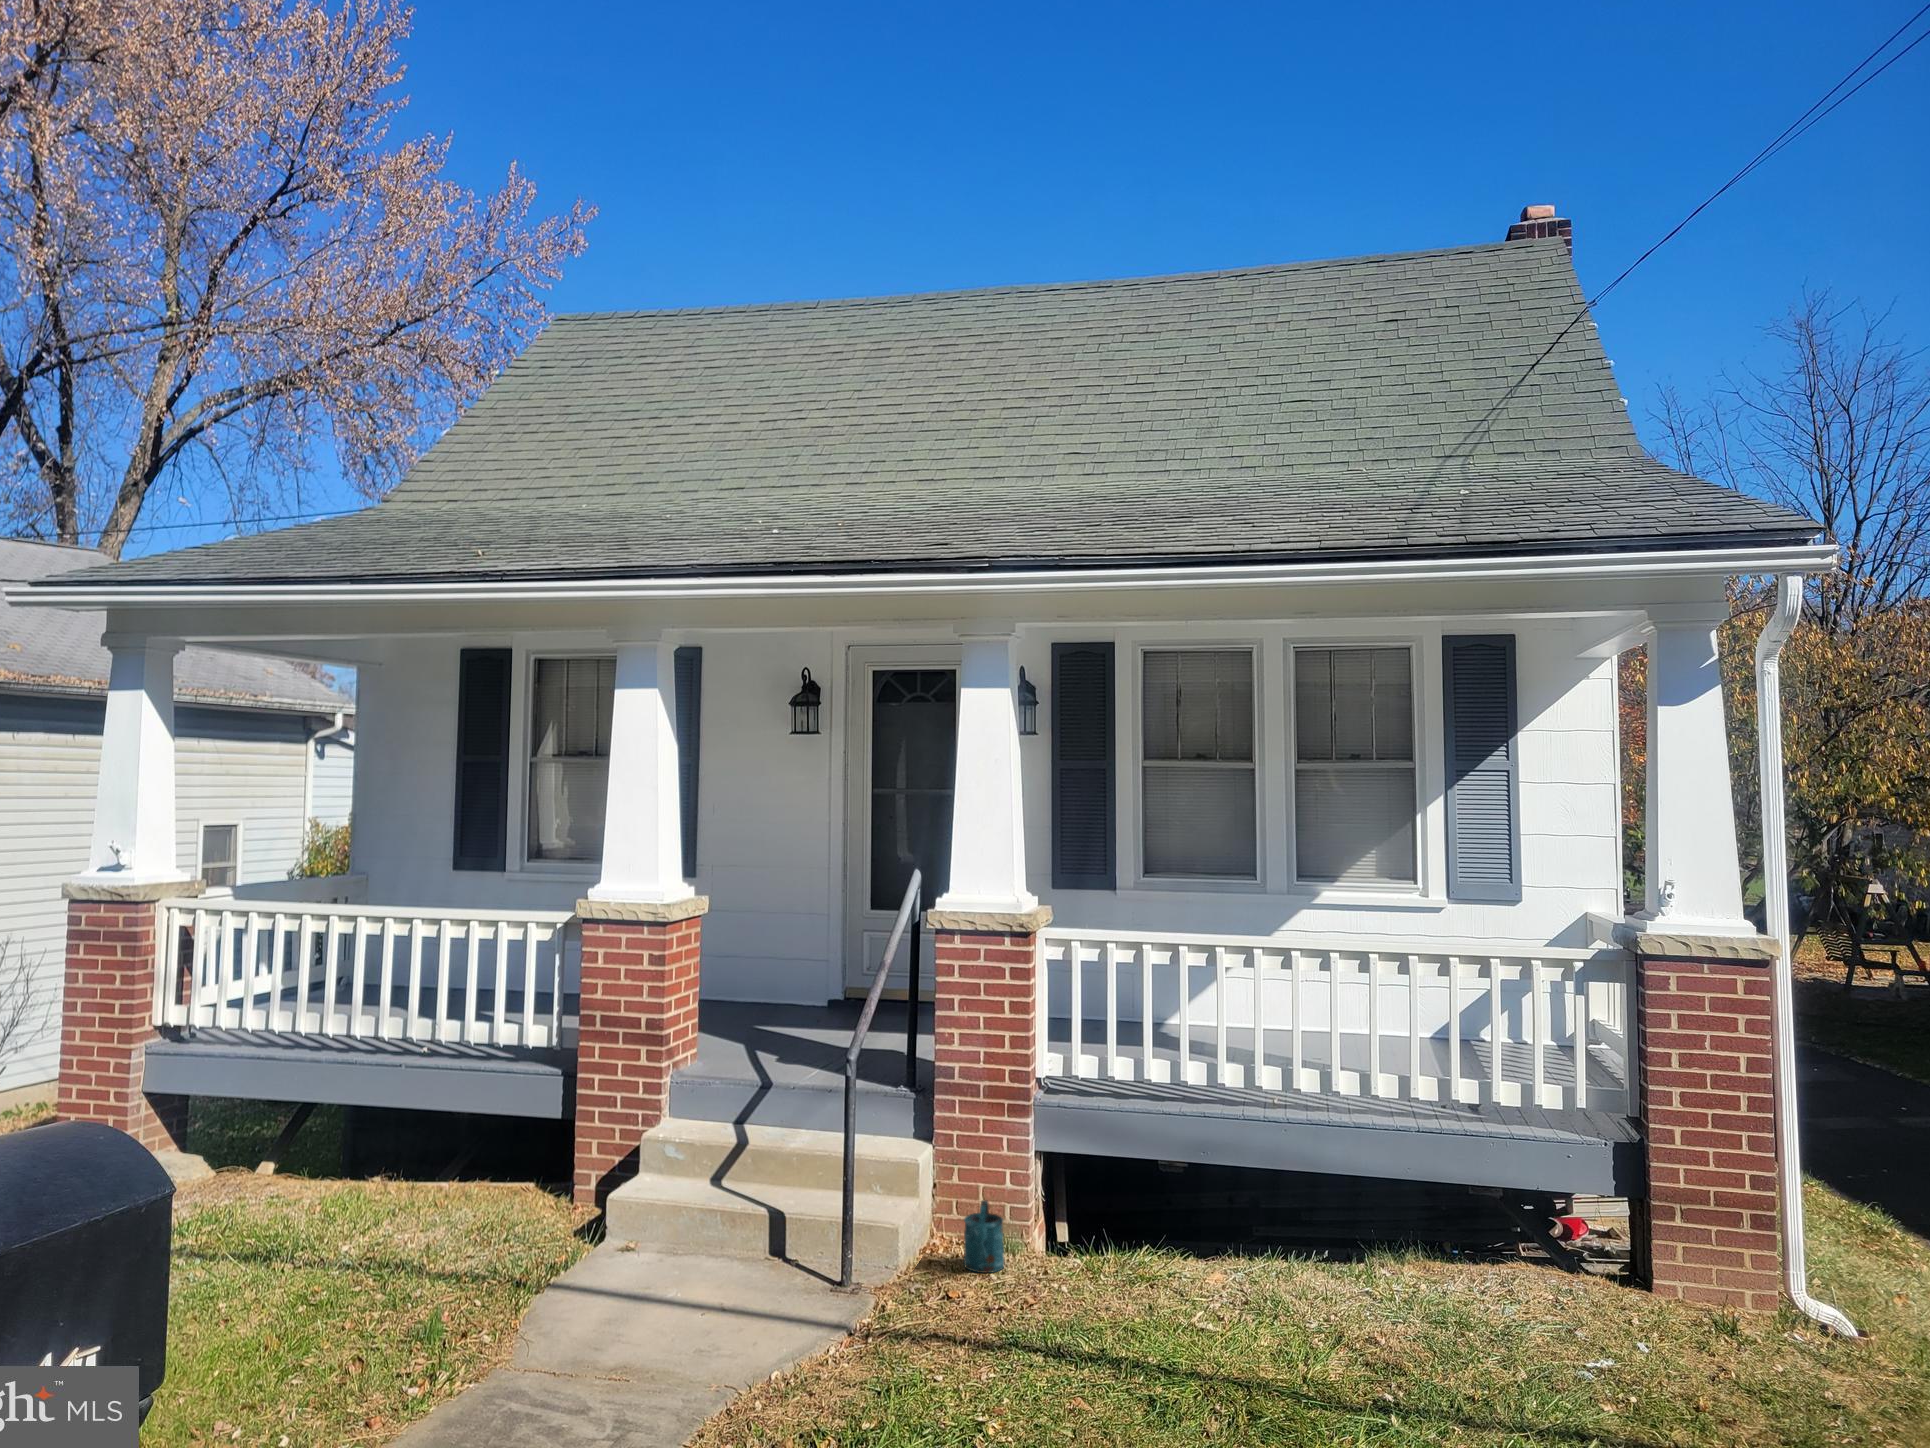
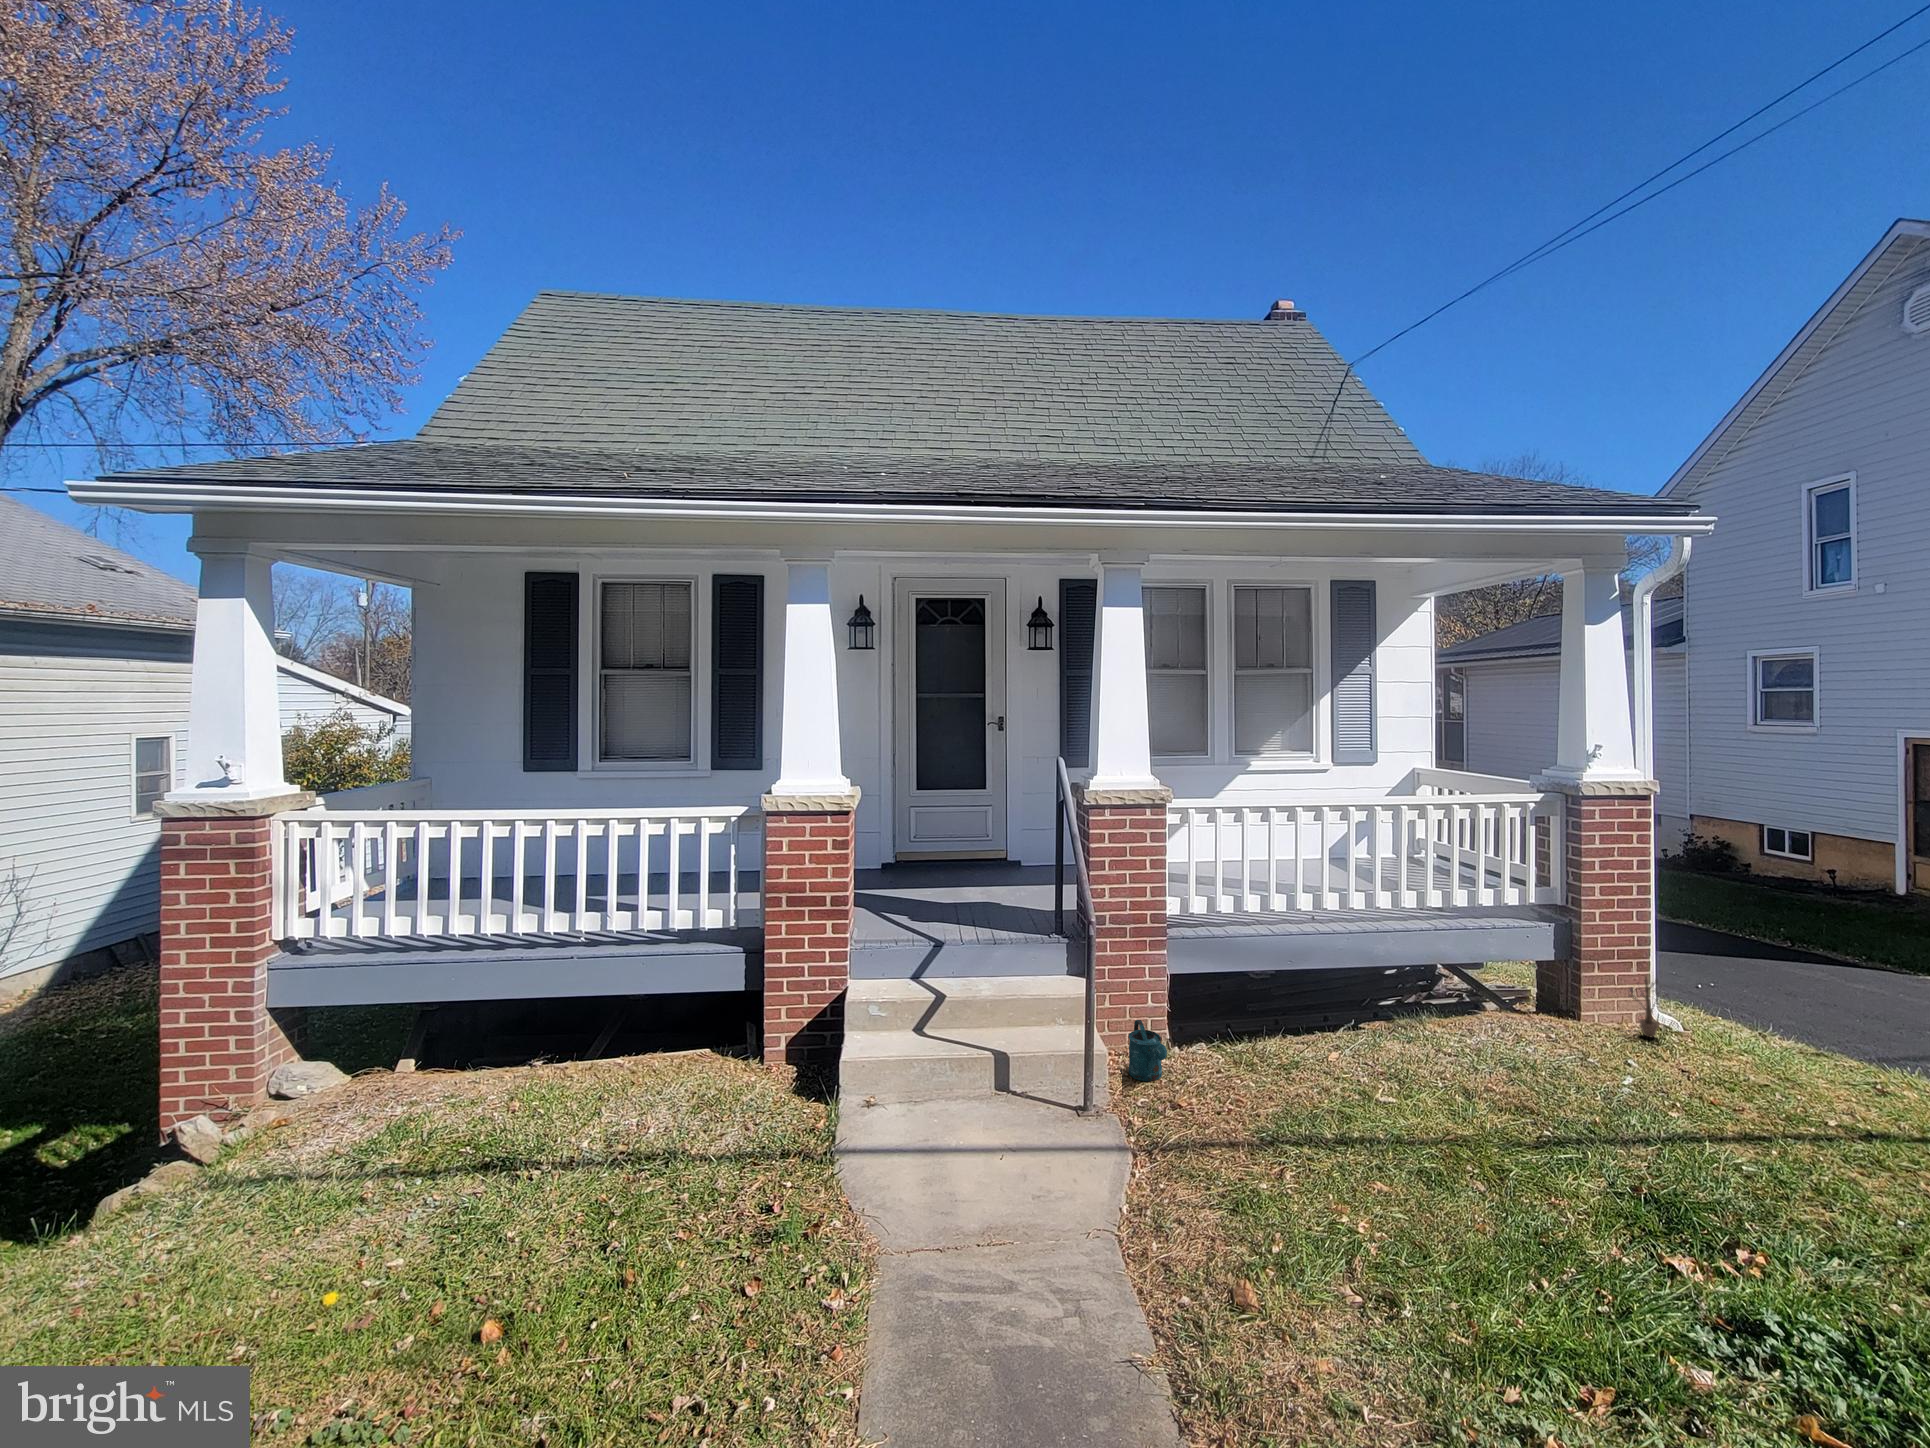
decorative plant: none [1706,1225,1783,1319] -> present [1628,977,1668,1037]

